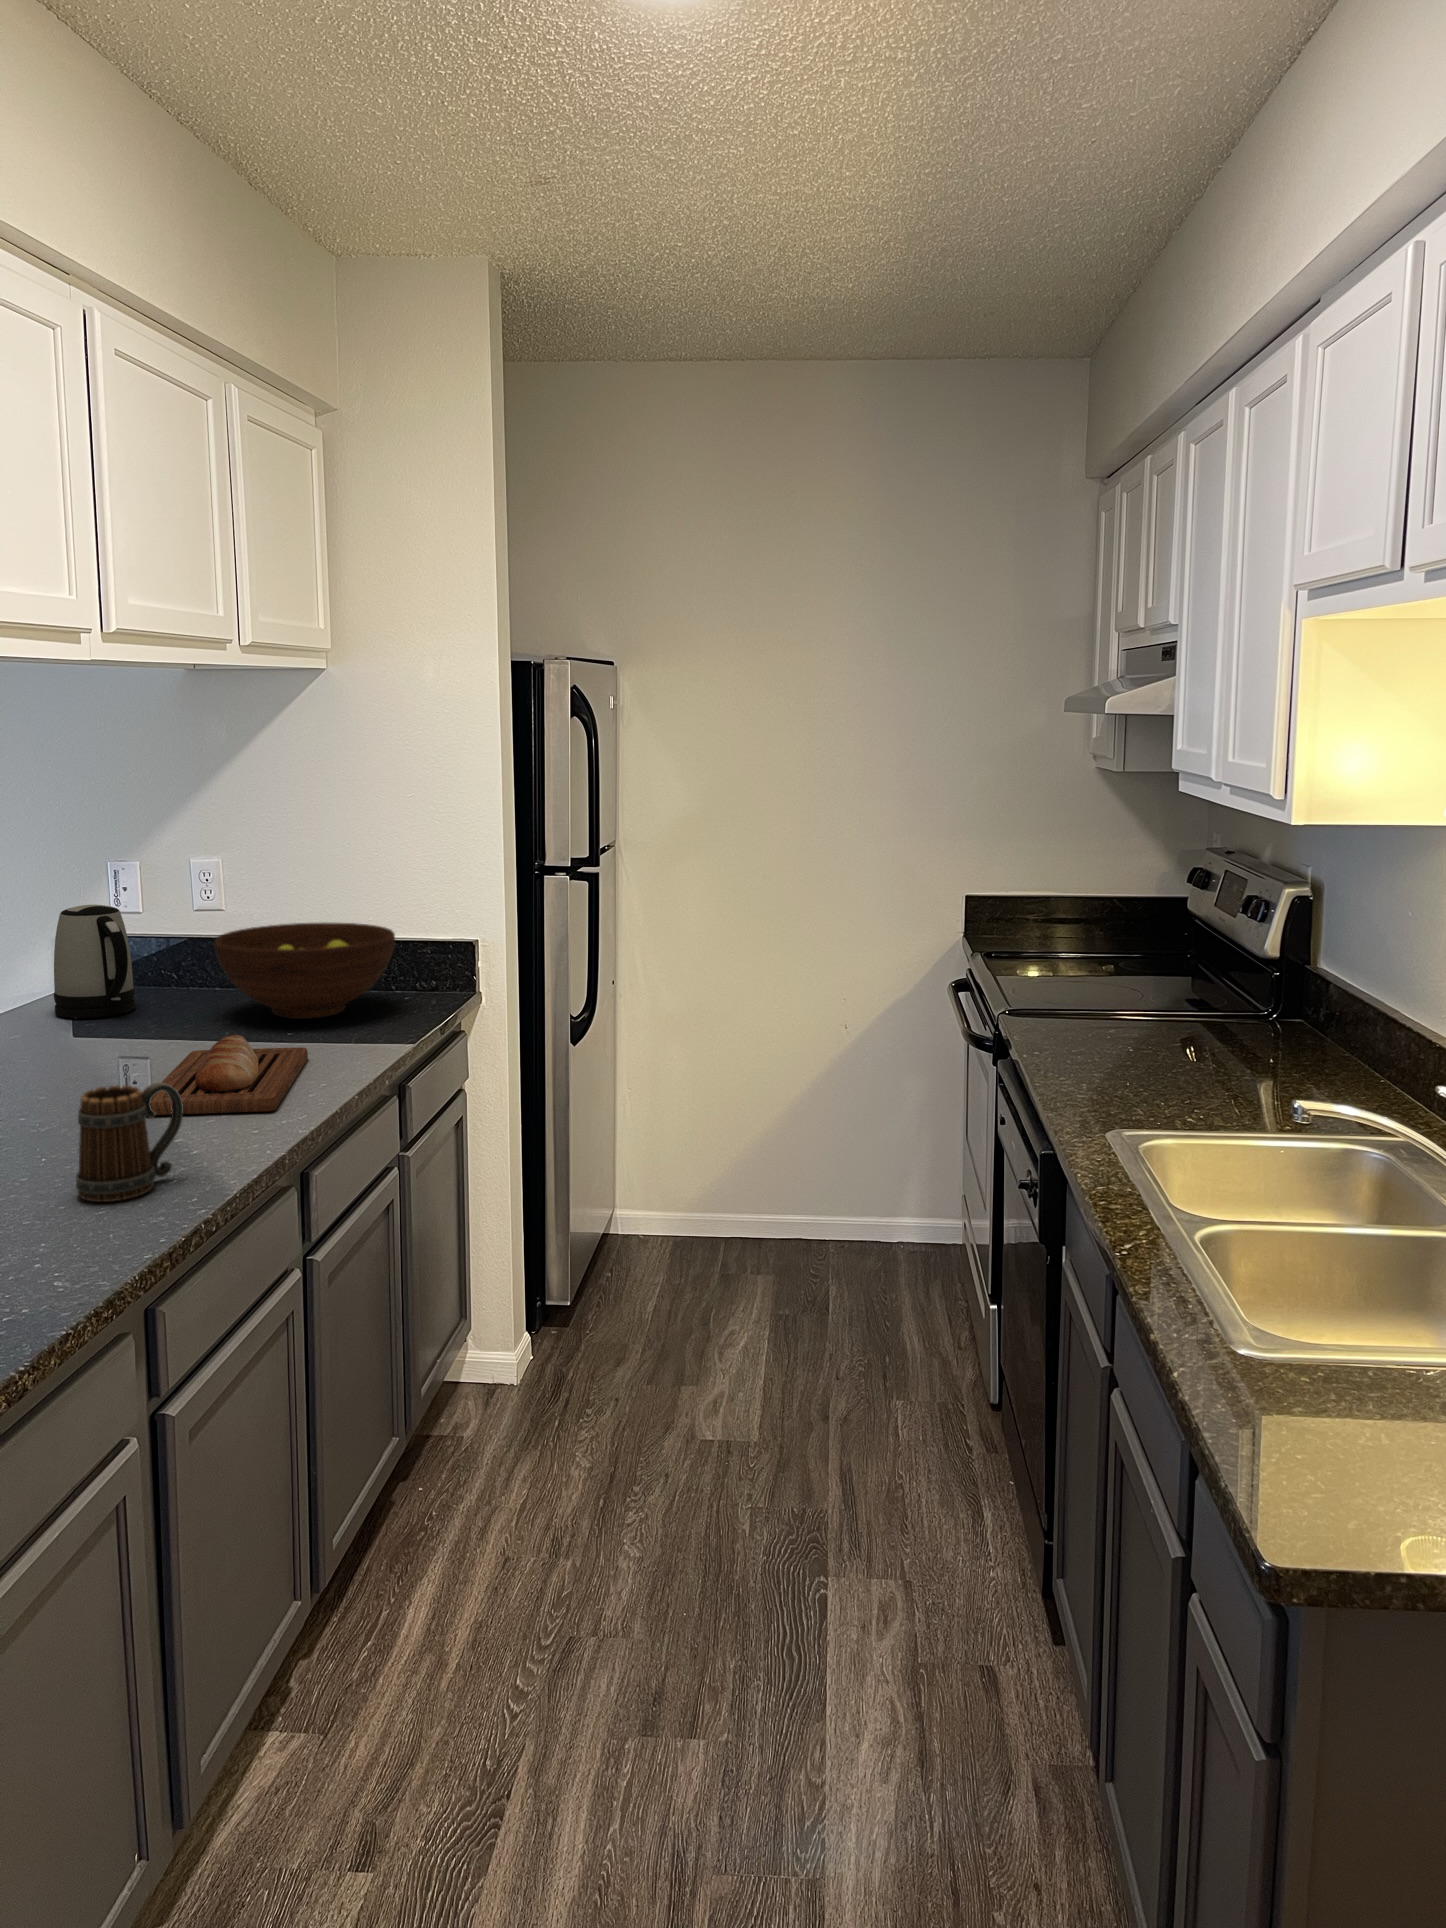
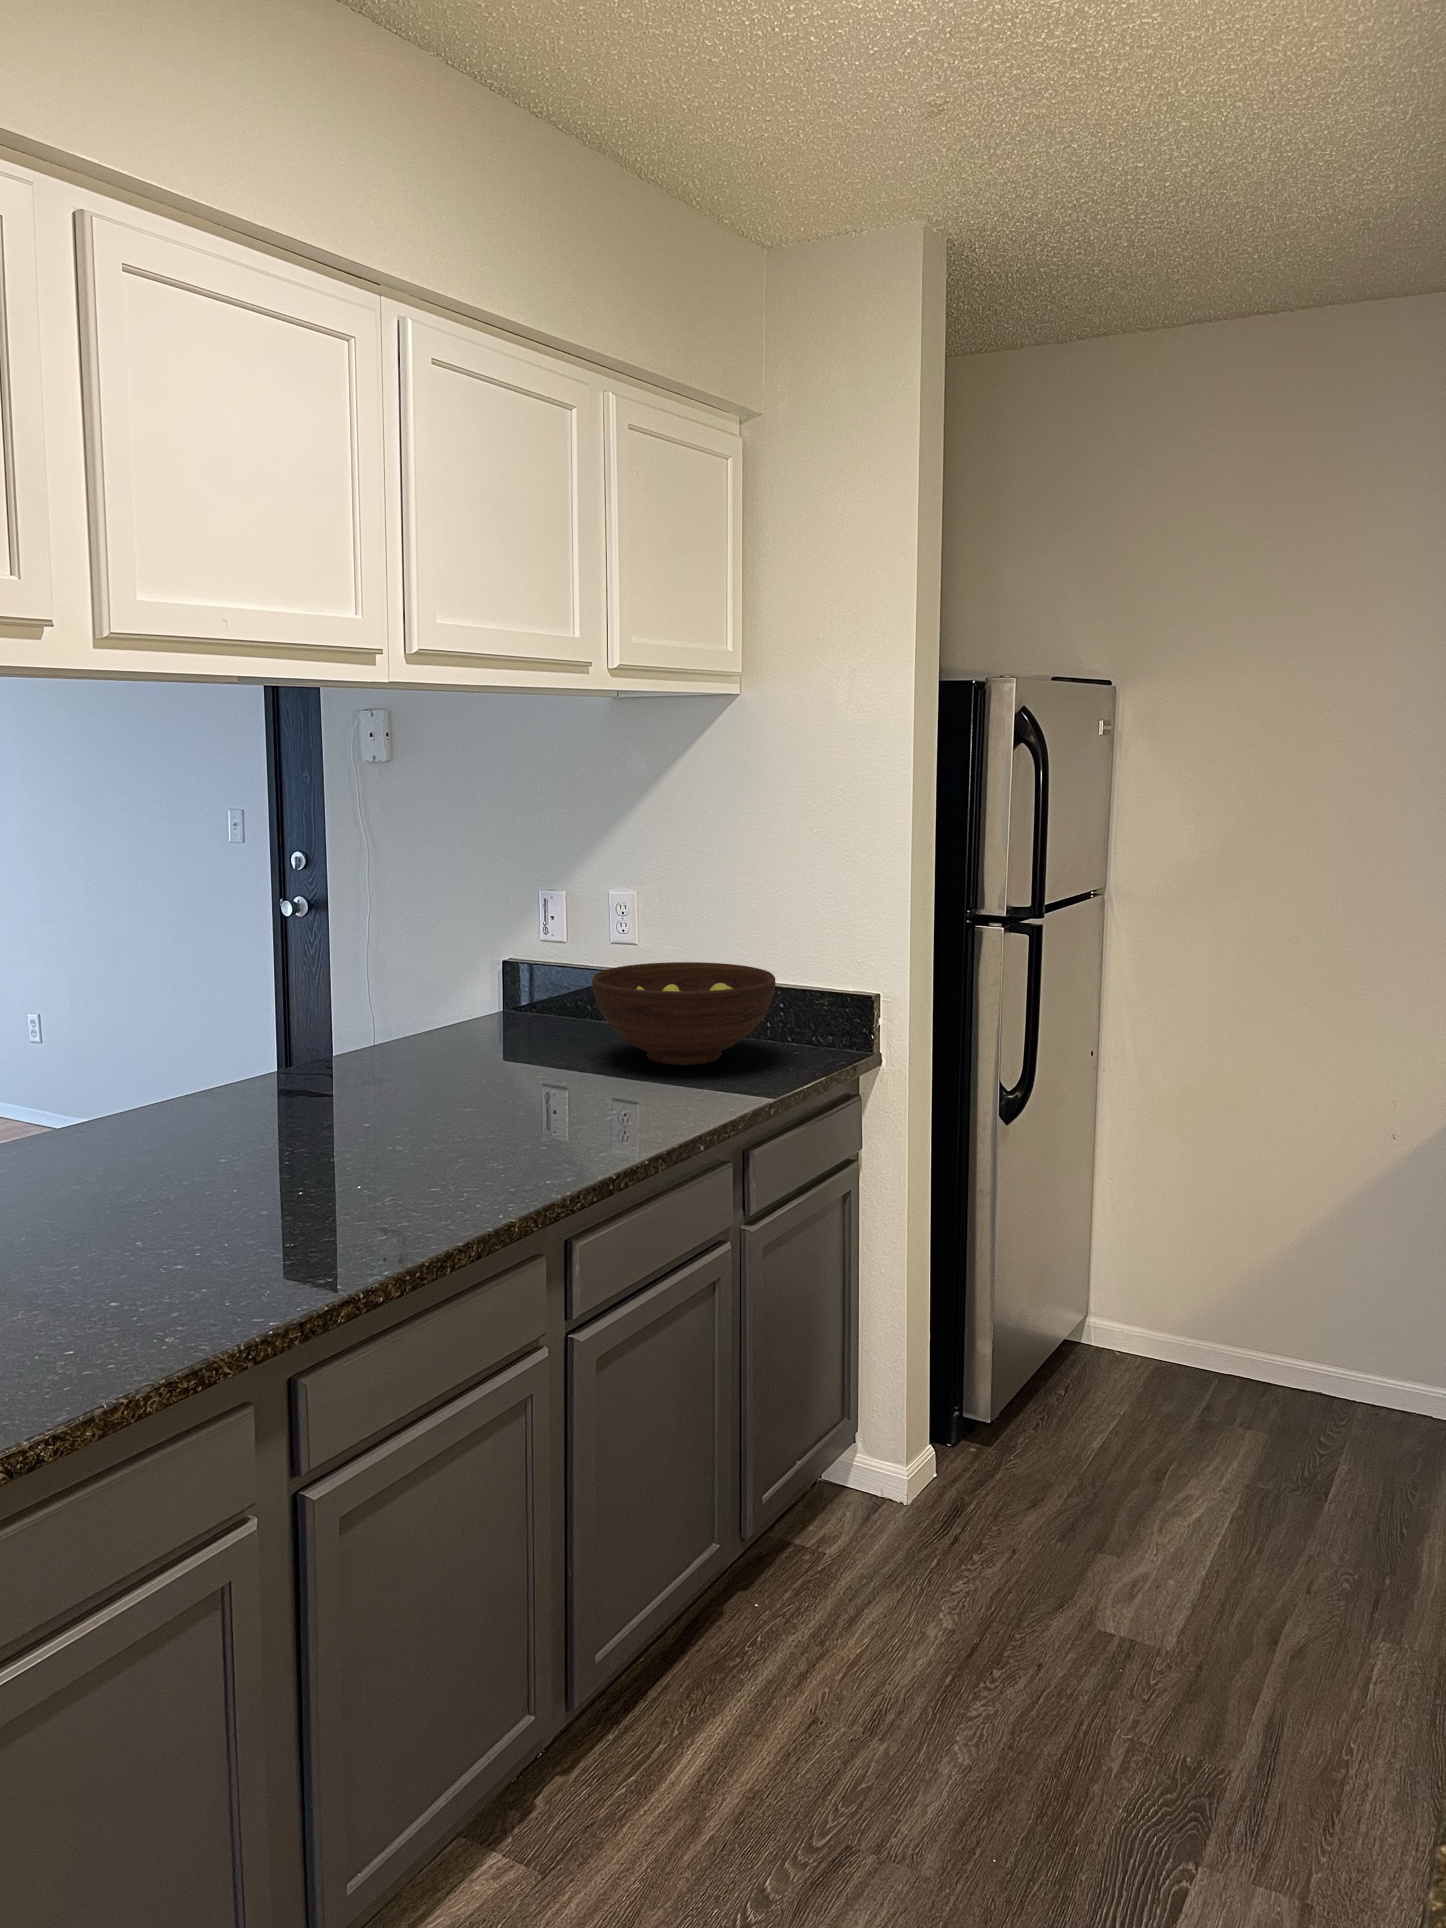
kettle: present [54,905,135,1018] -> none [465,931,537,1043]
bread loaf: present [150,1035,308,1115] -> none [428,1078,636,1167]
mug: present [76,1083,183,1202] -> none [281,1125,395,1249]

